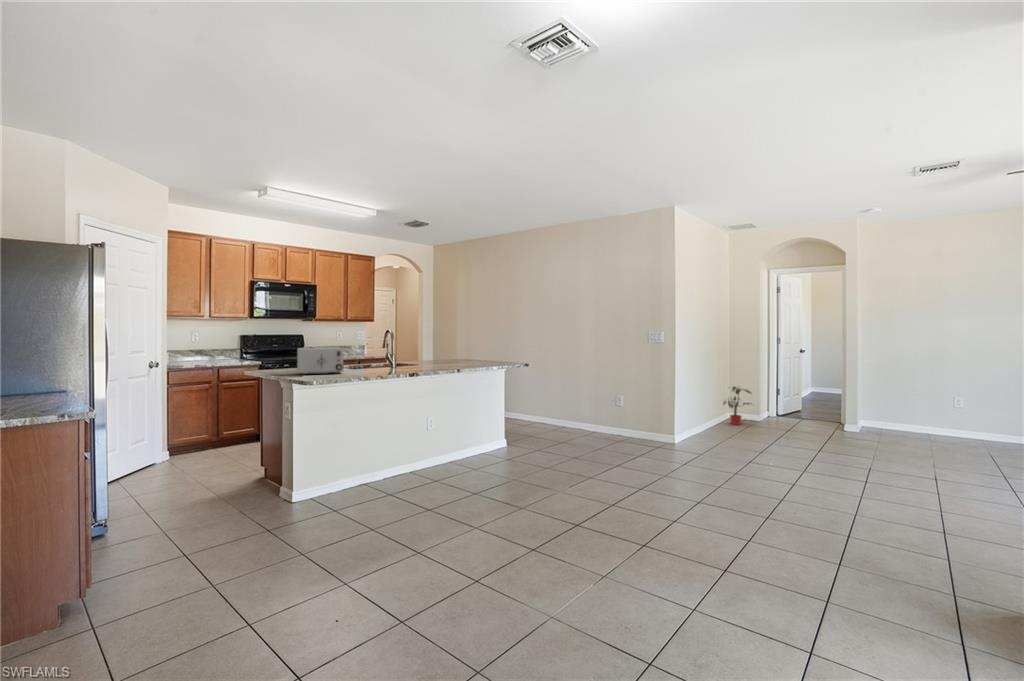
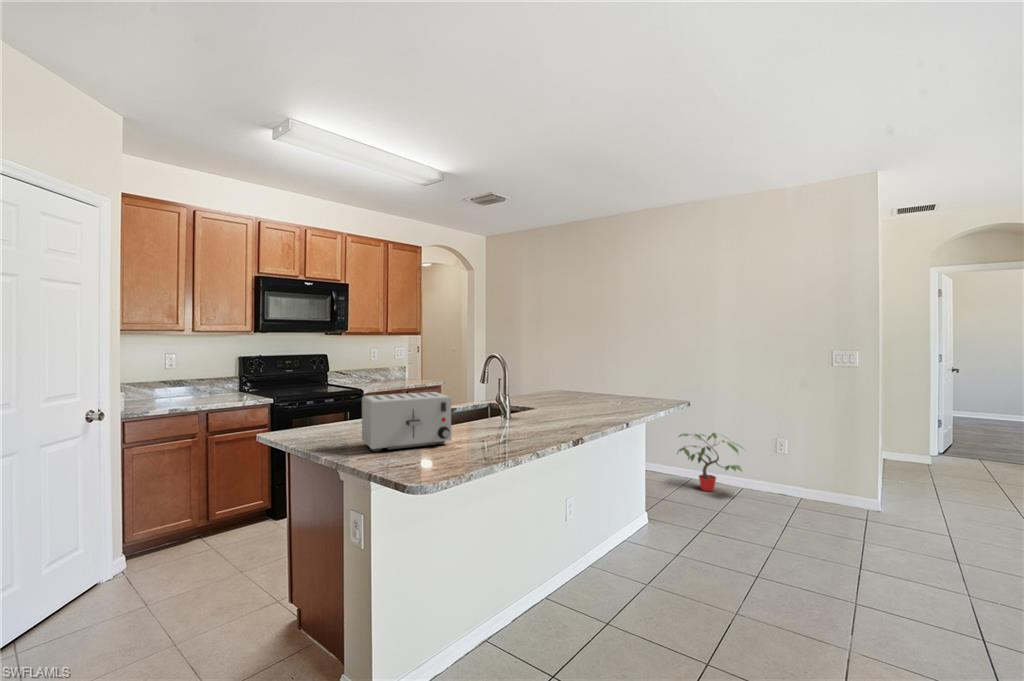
potted plant: present [723,387,751,425] -> present [678,433,743,491]

